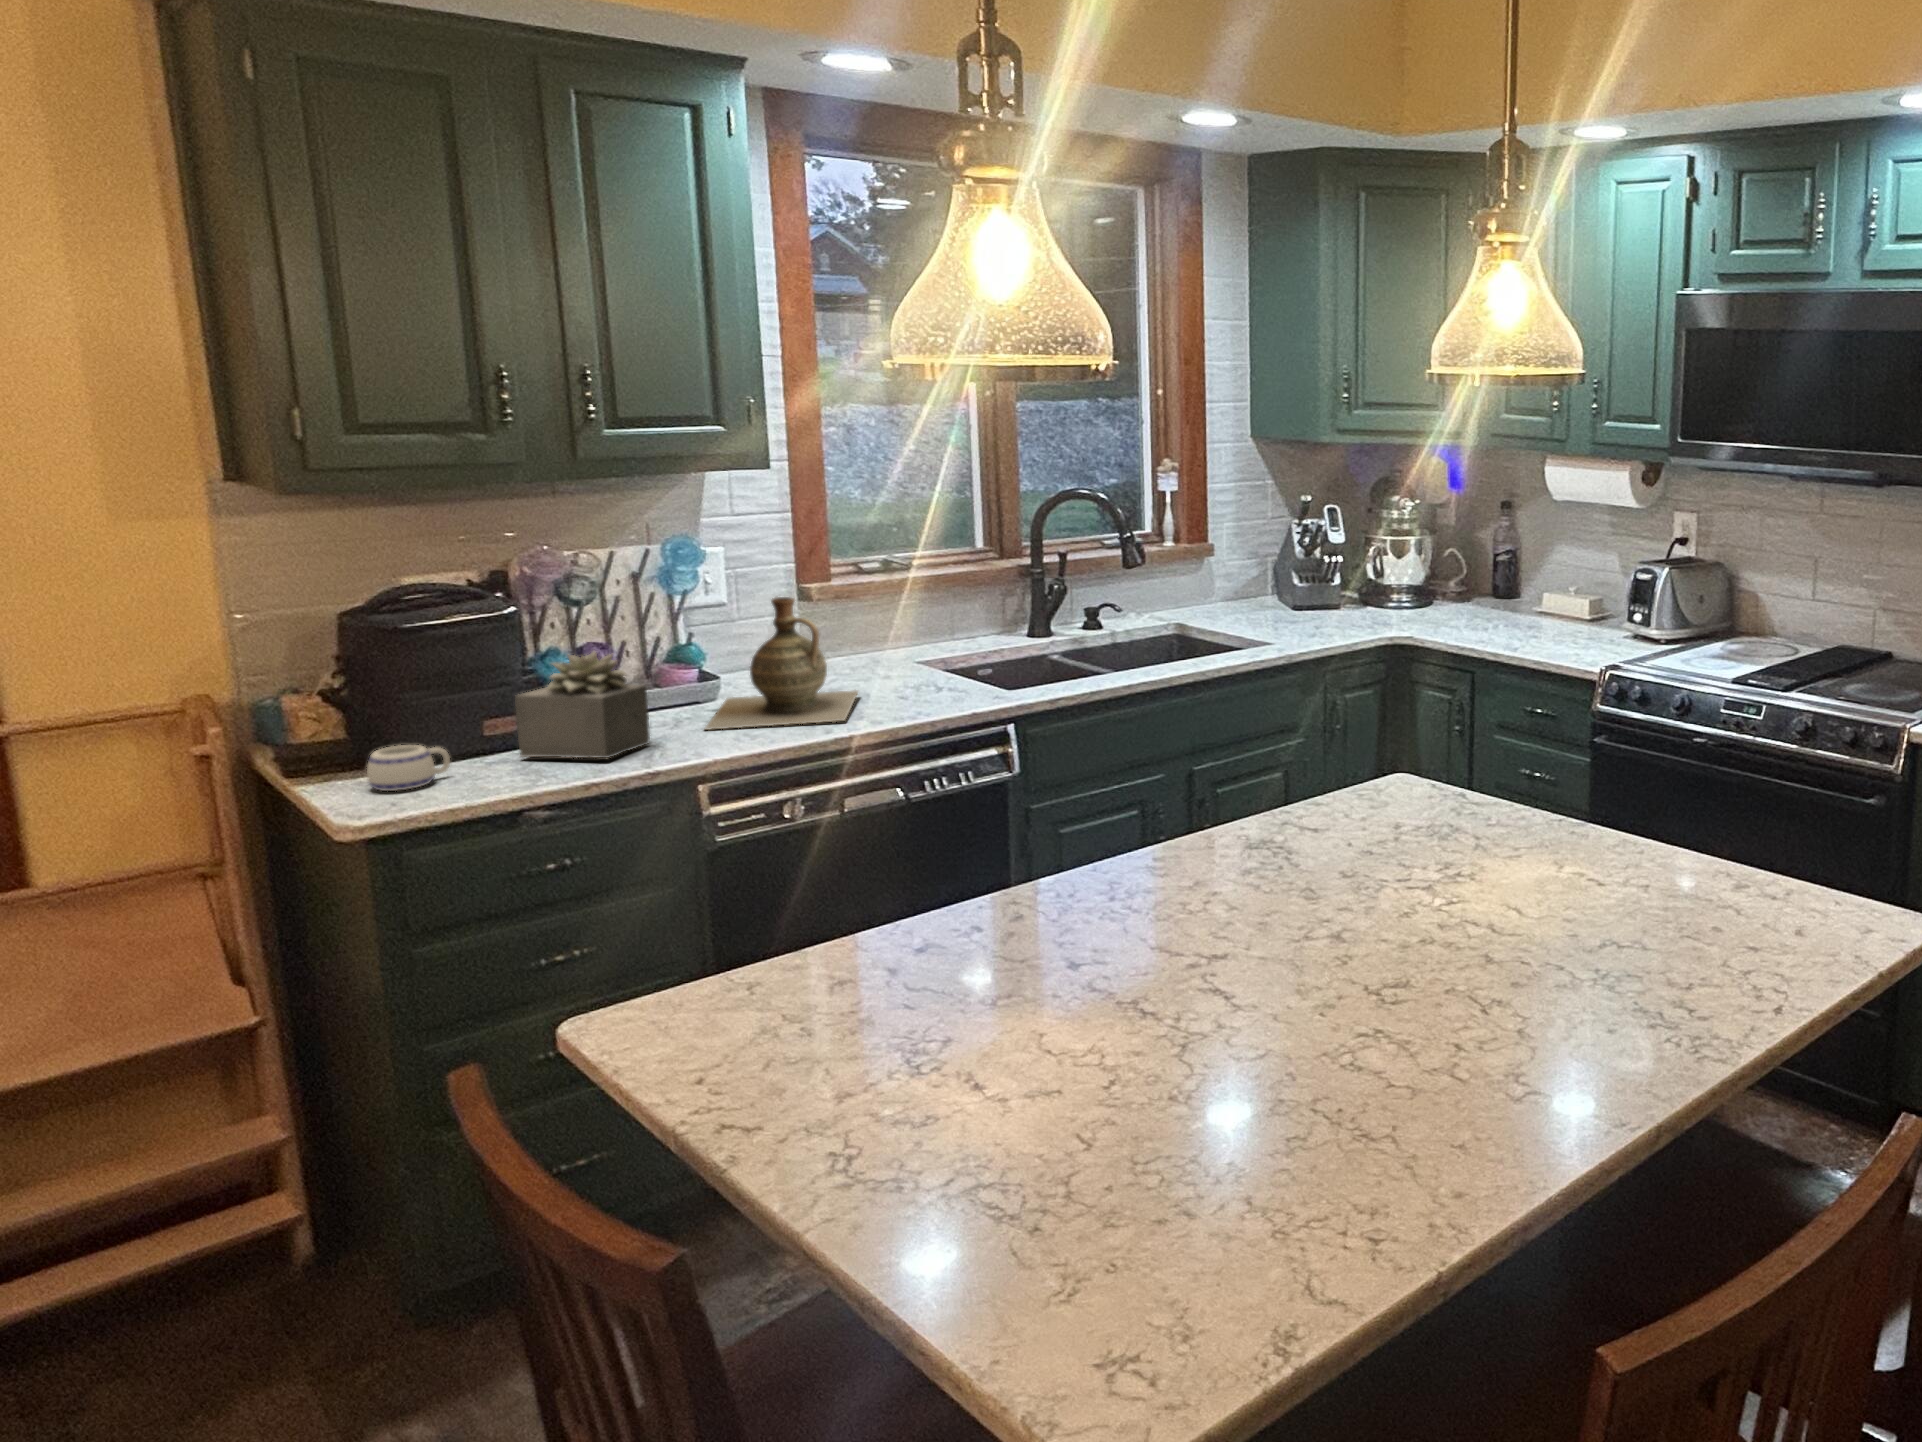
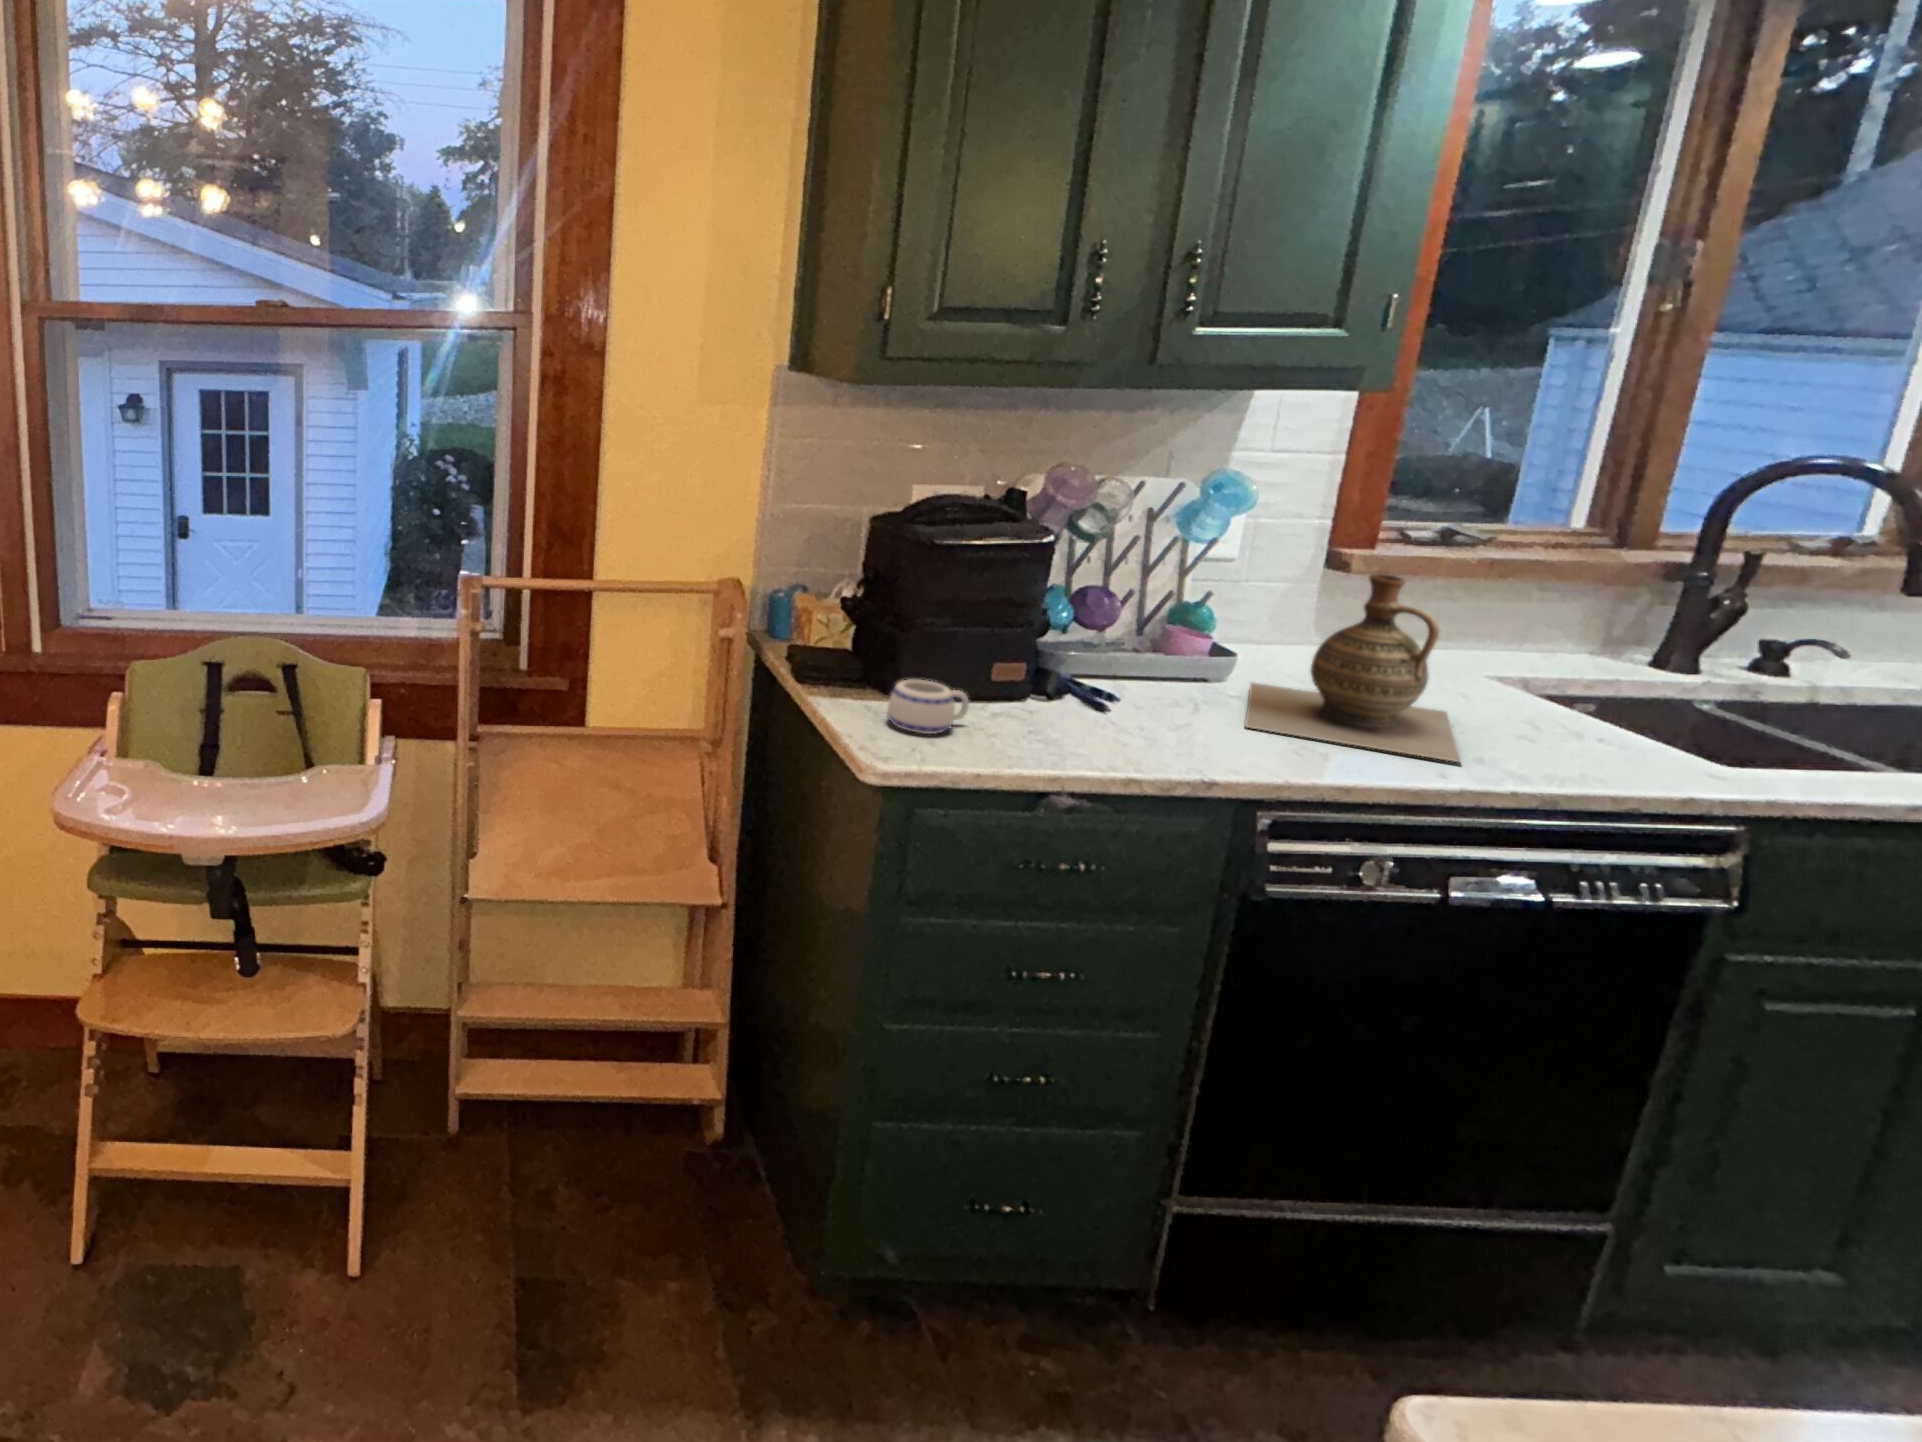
succulent plant: present [515,652,650,758] -> none [1033,608,1200,748]

